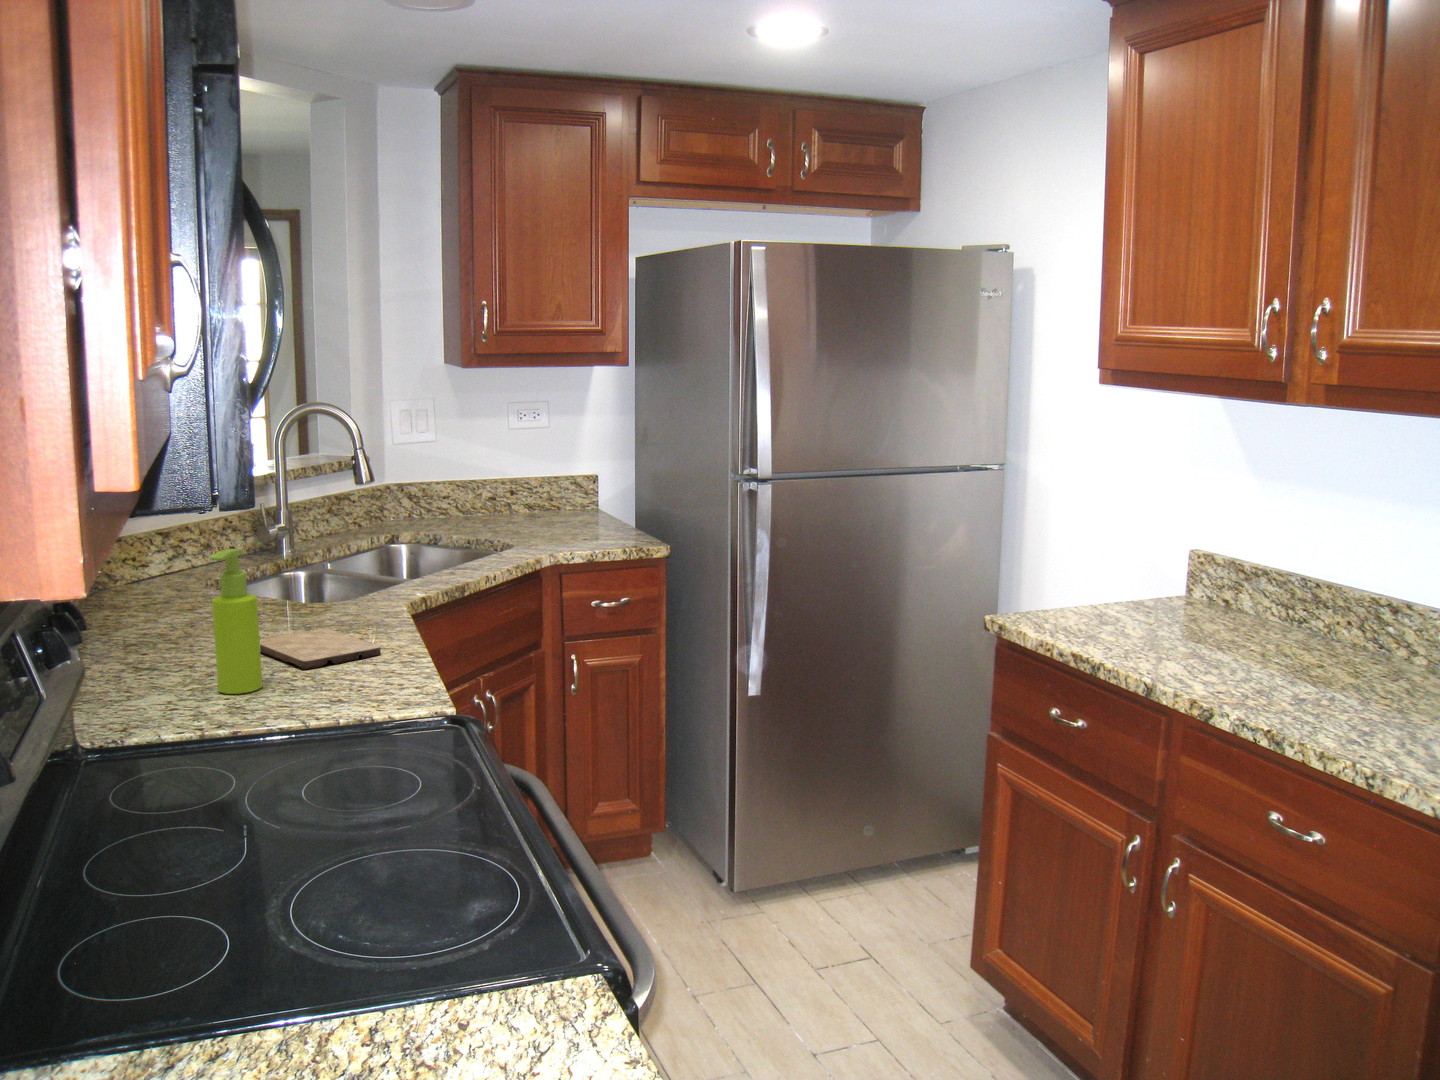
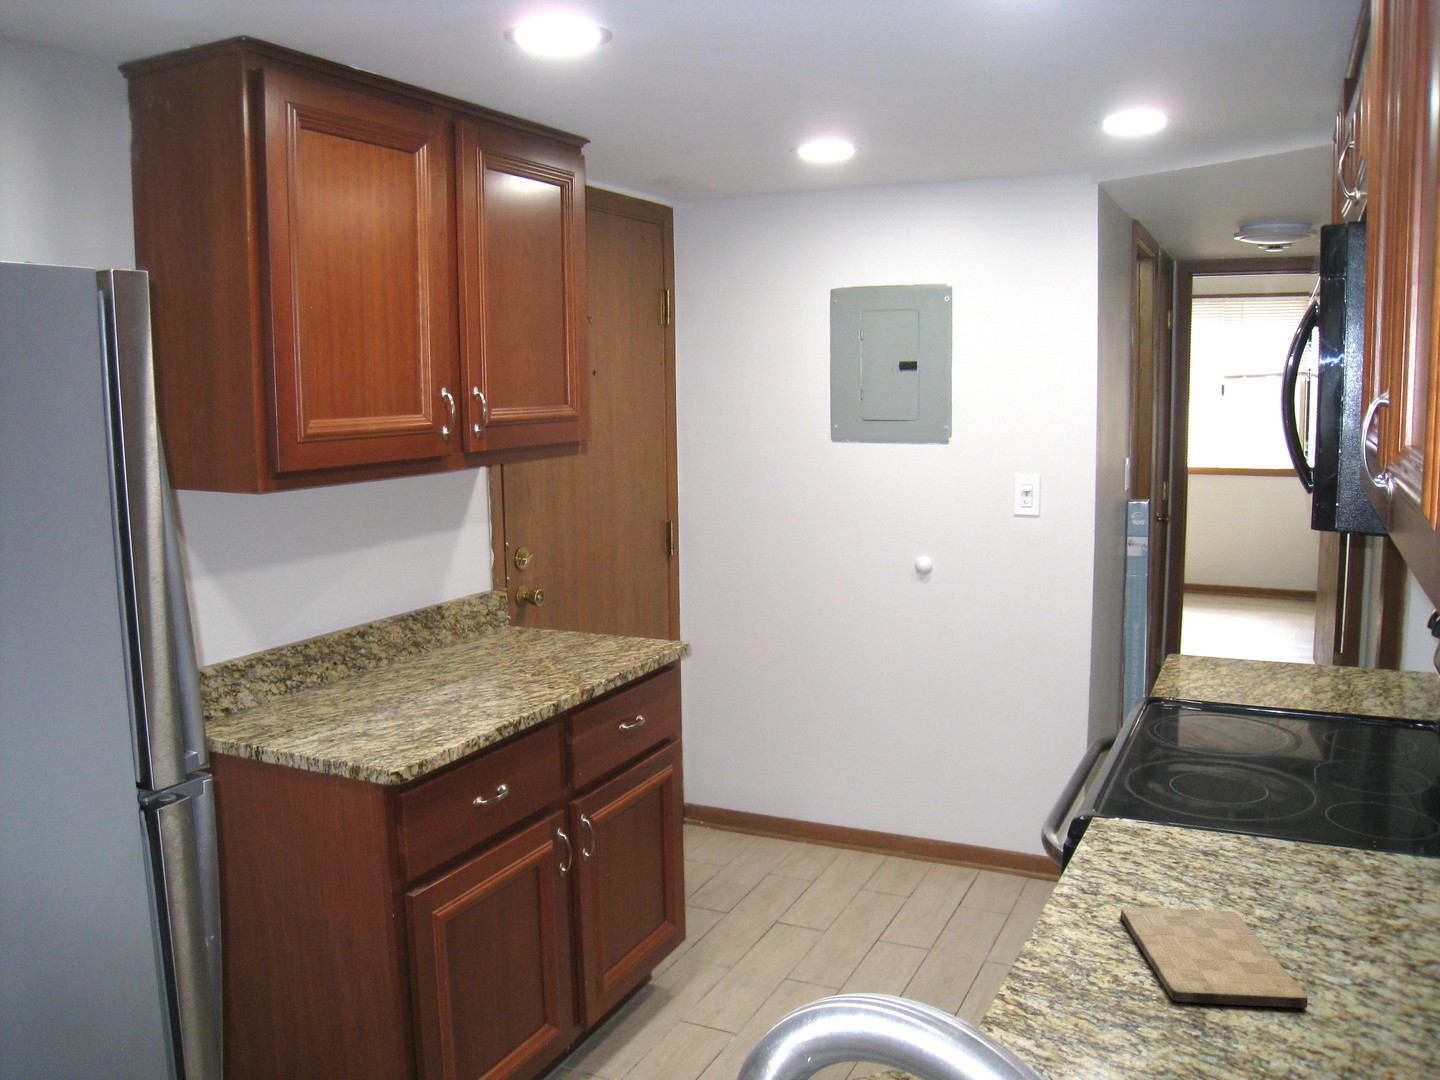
soap dispenser: present [210,549,262,694] -> none [1293,745,1364,925]

